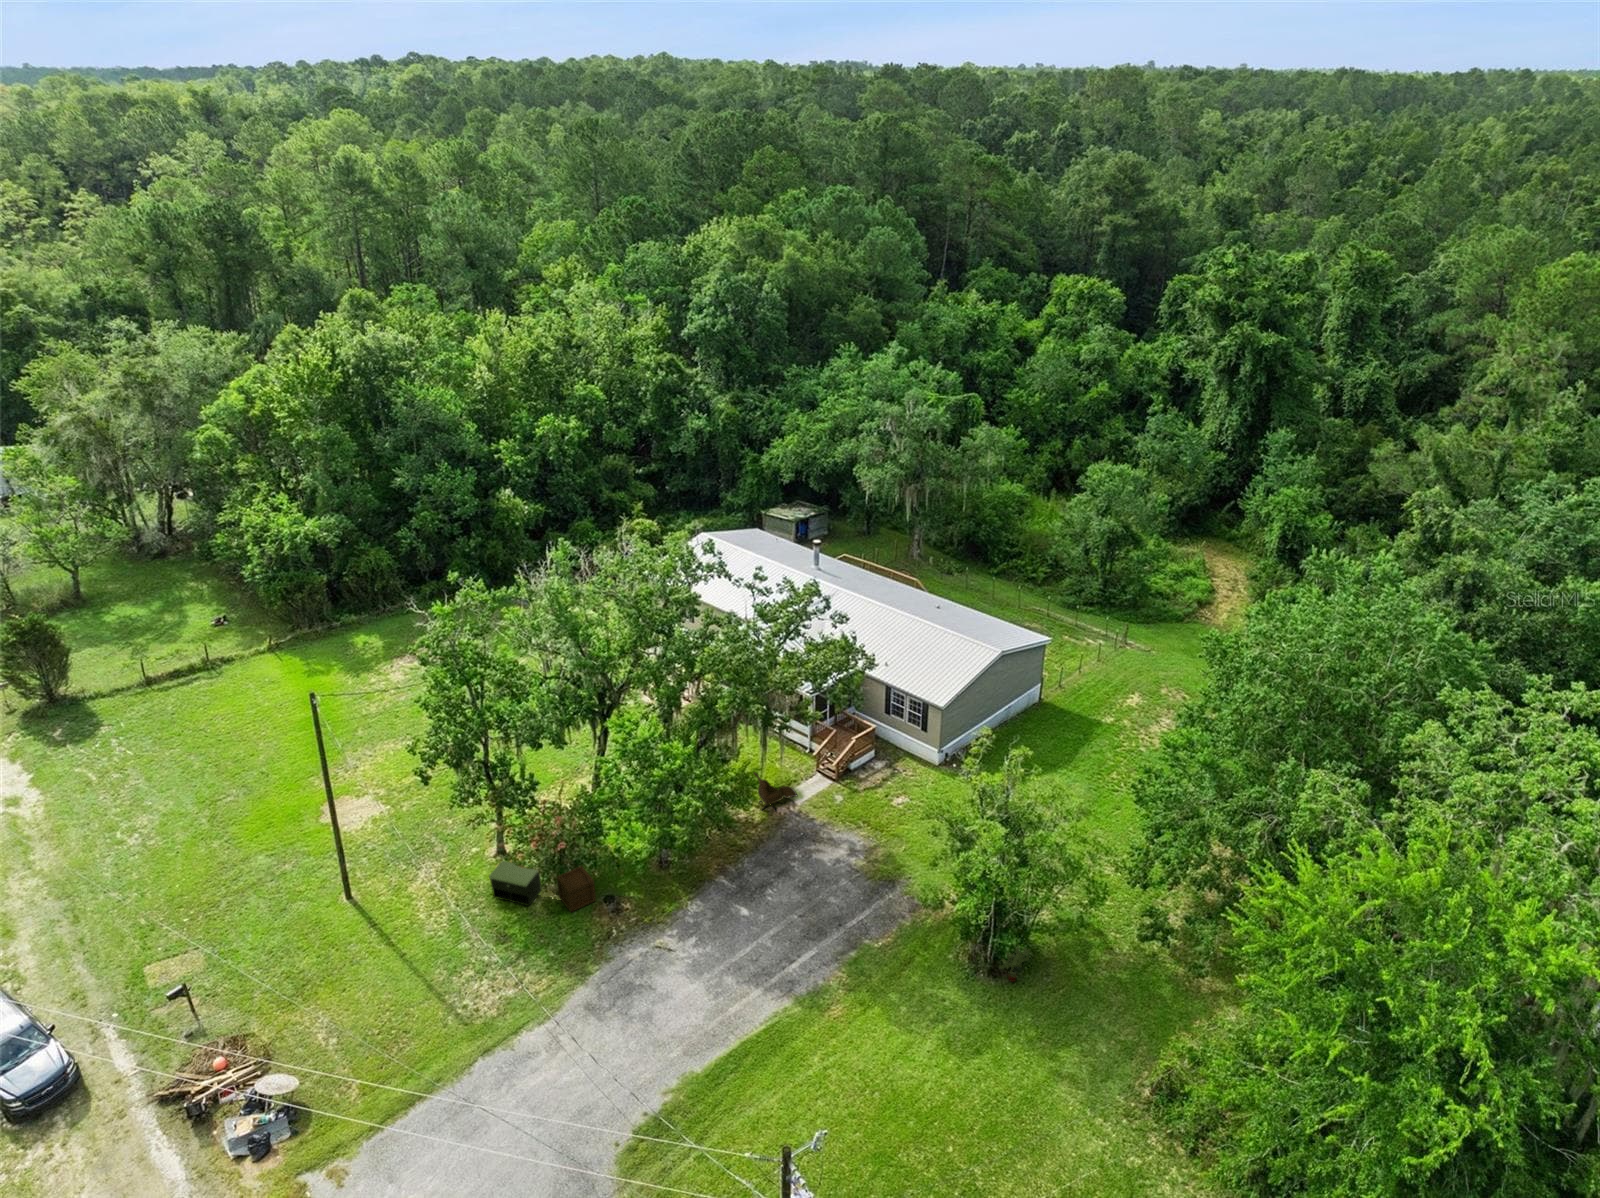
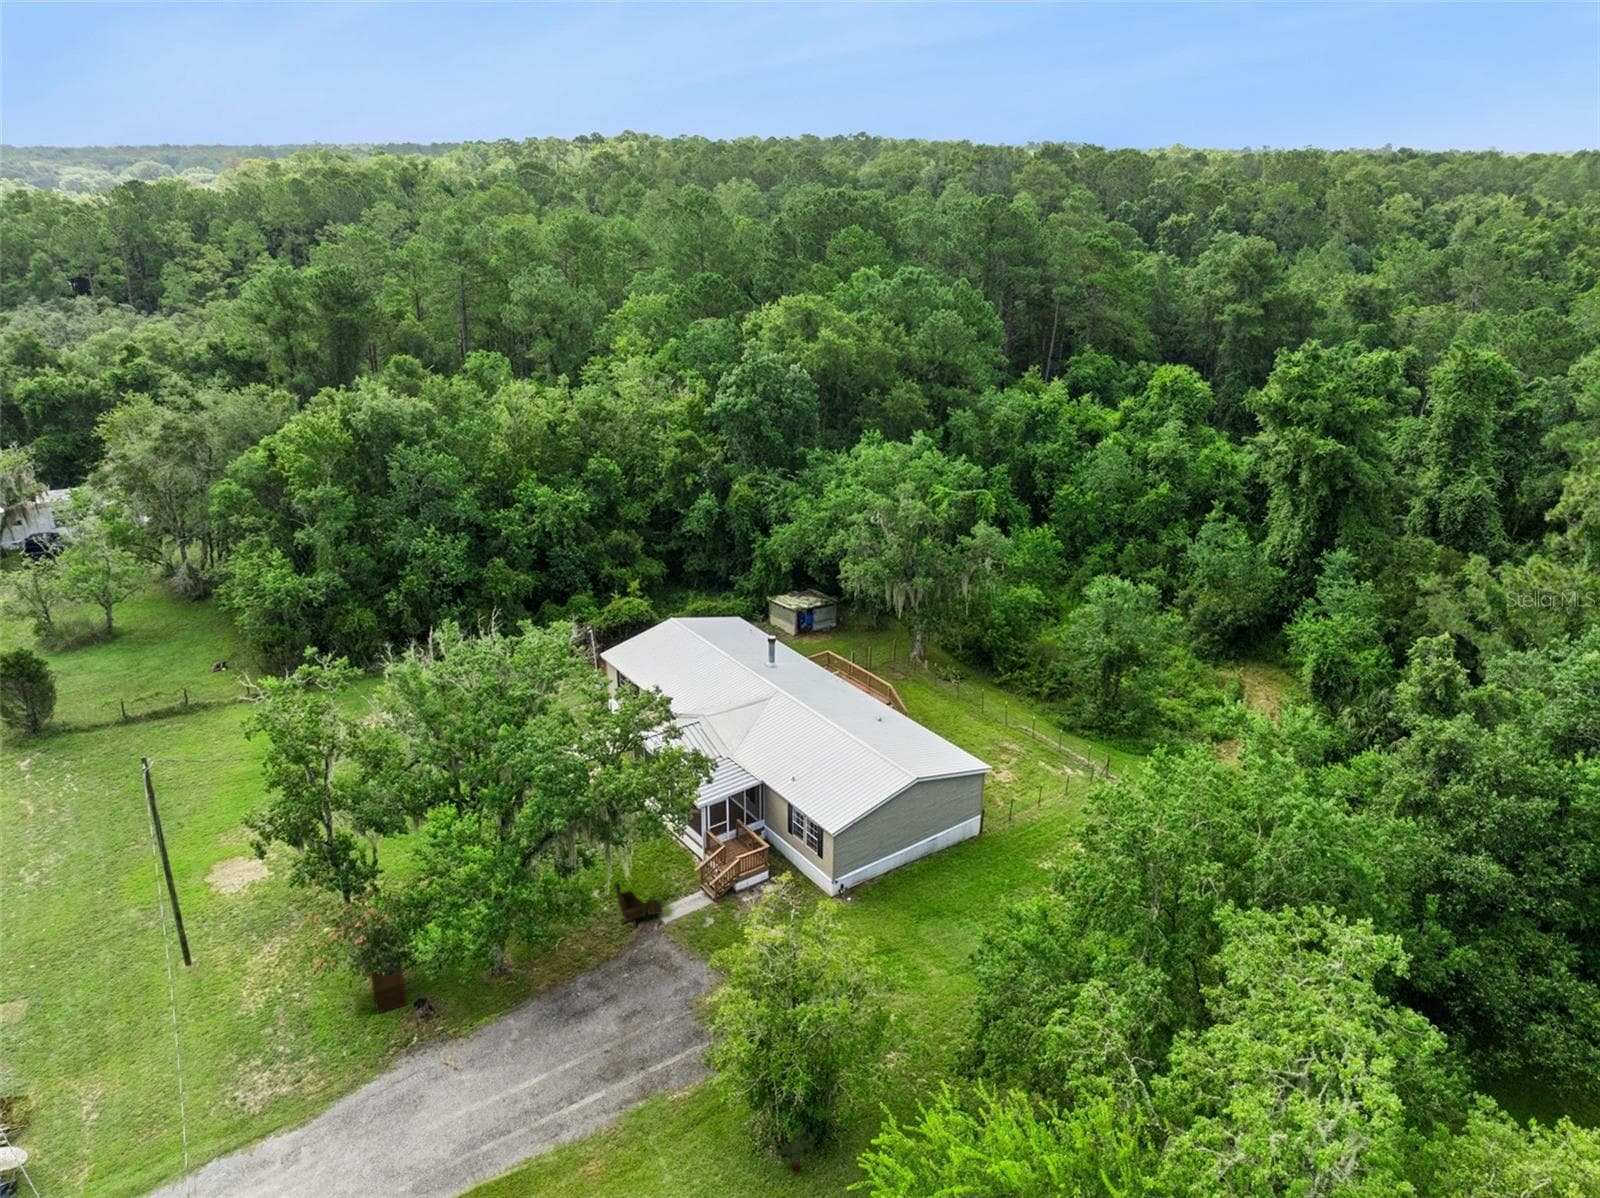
storage bench: present [489,861,541,906] -> none [306,948,361,1001]

